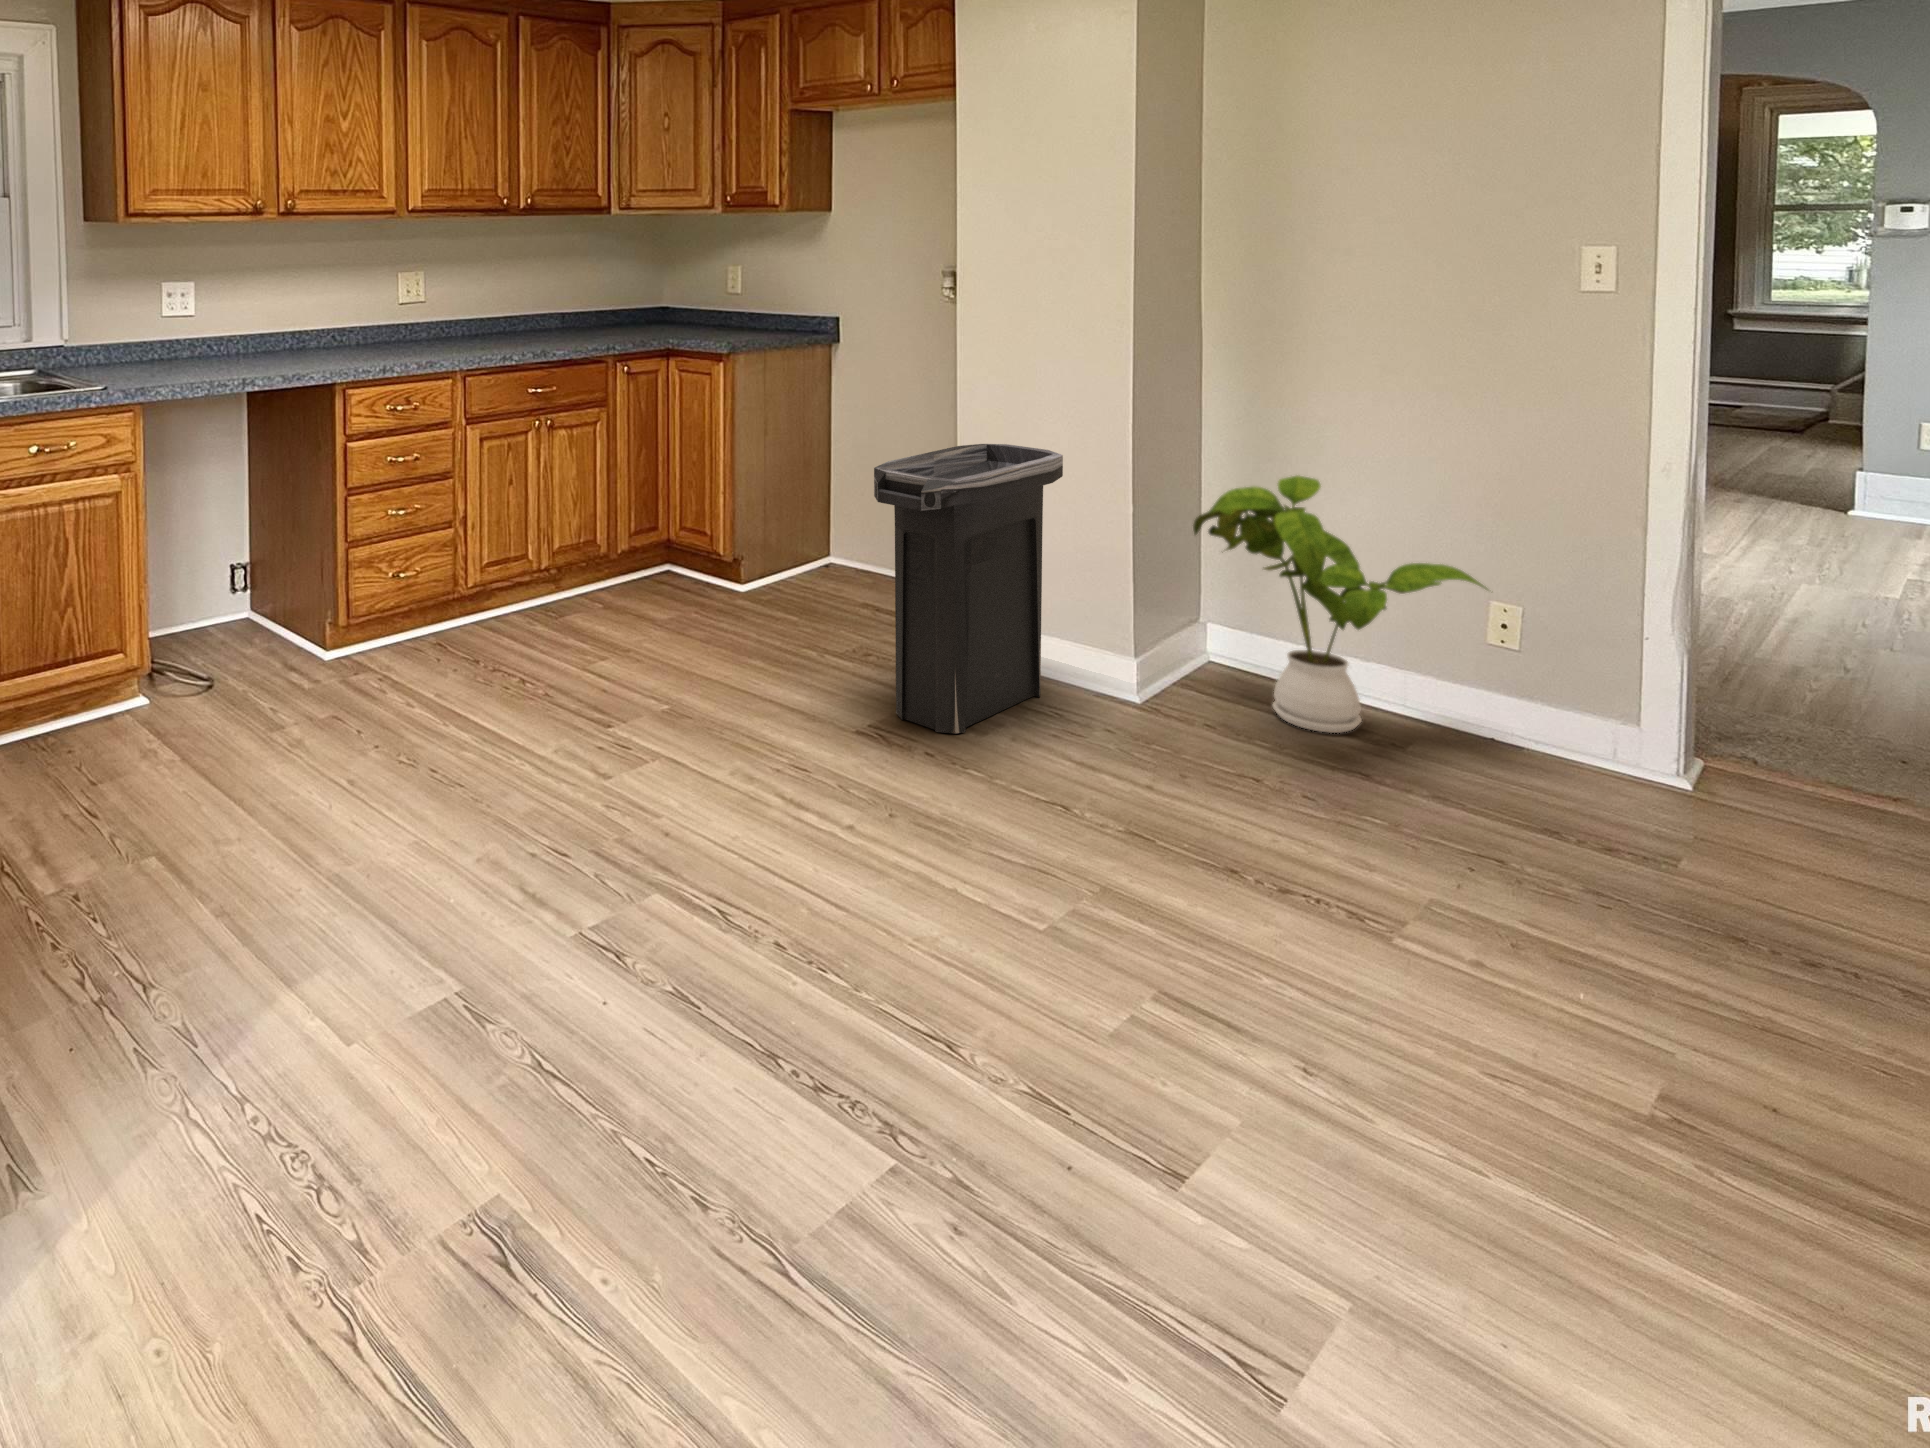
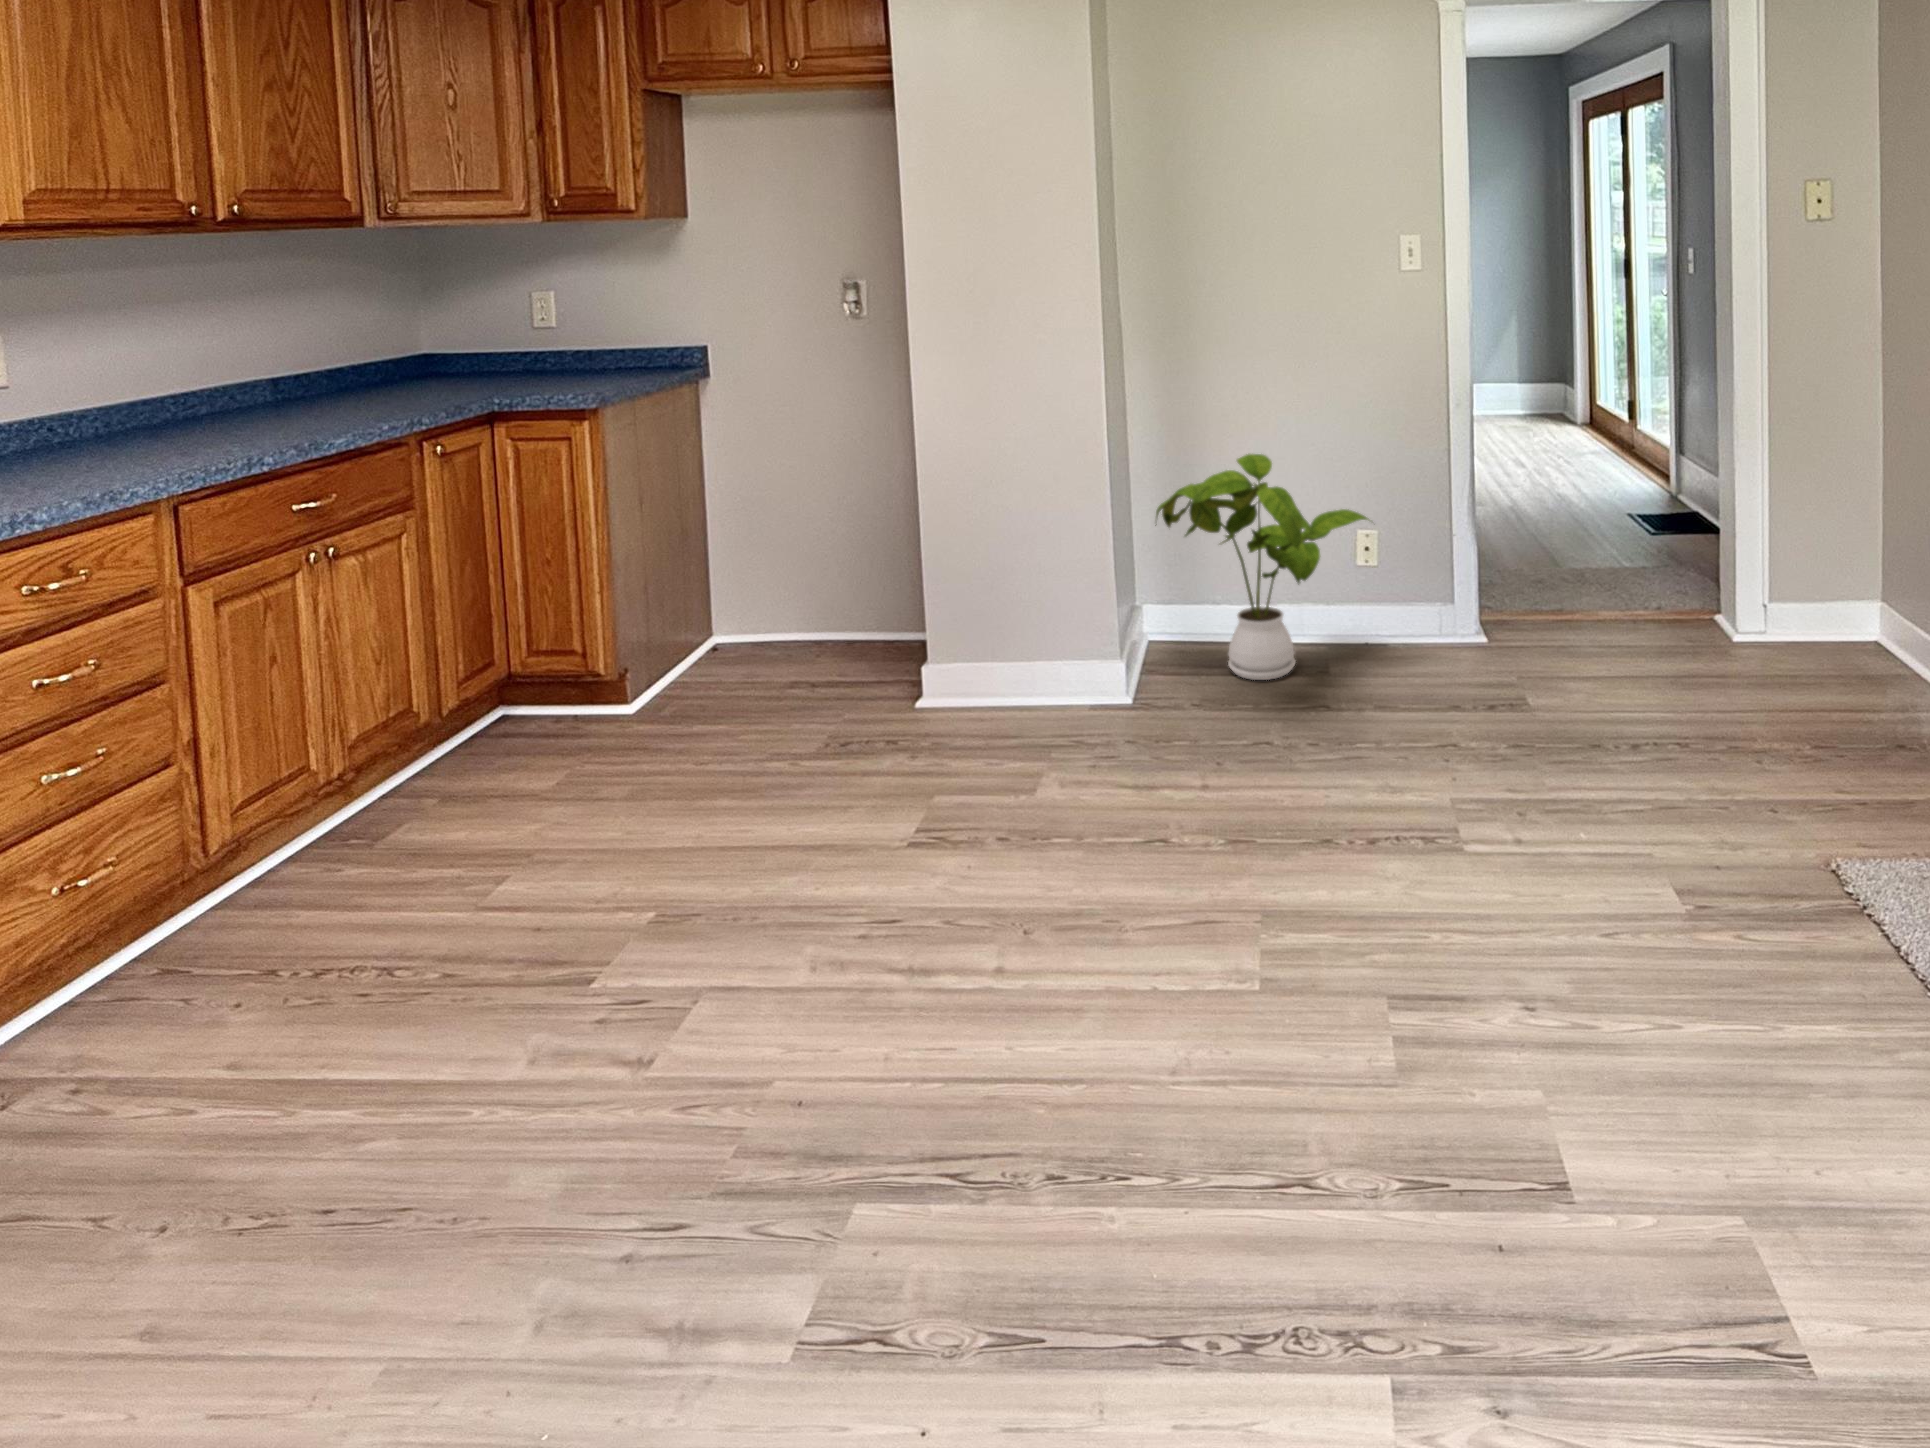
trash can: present [874,444,1063,733] -> none [899,467,1055,809]

